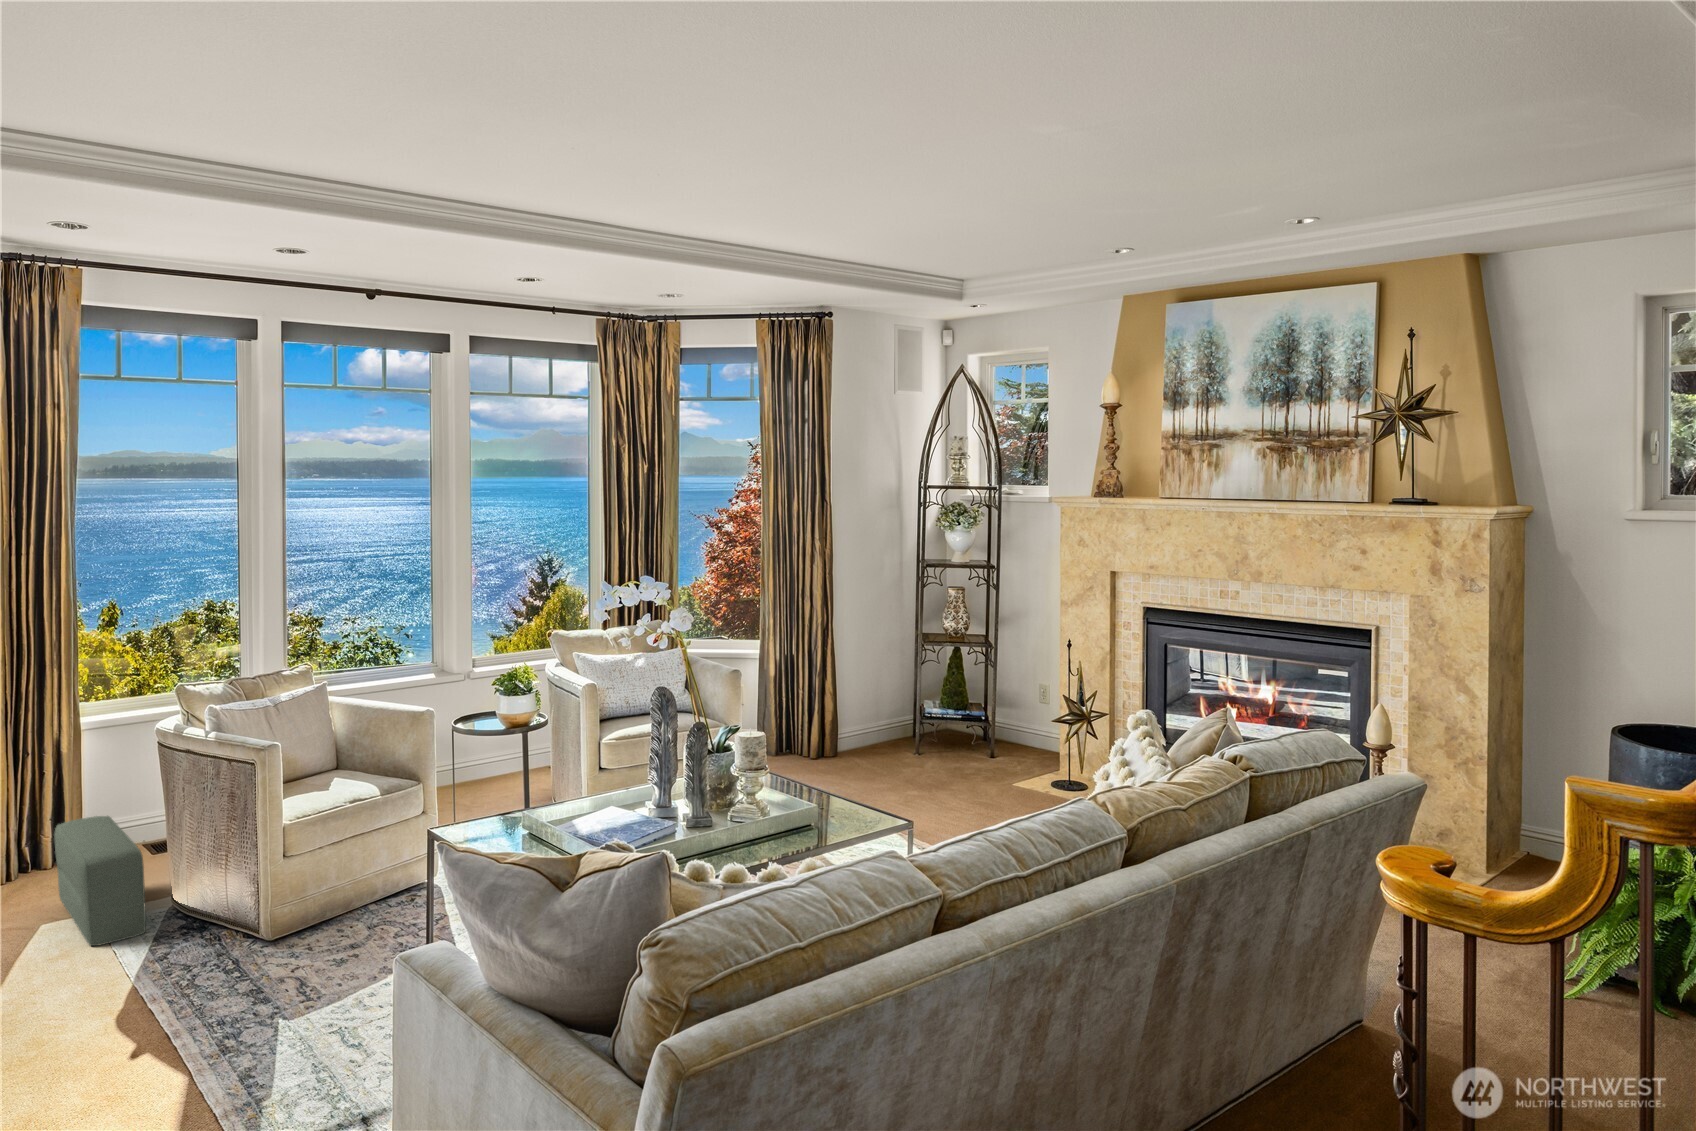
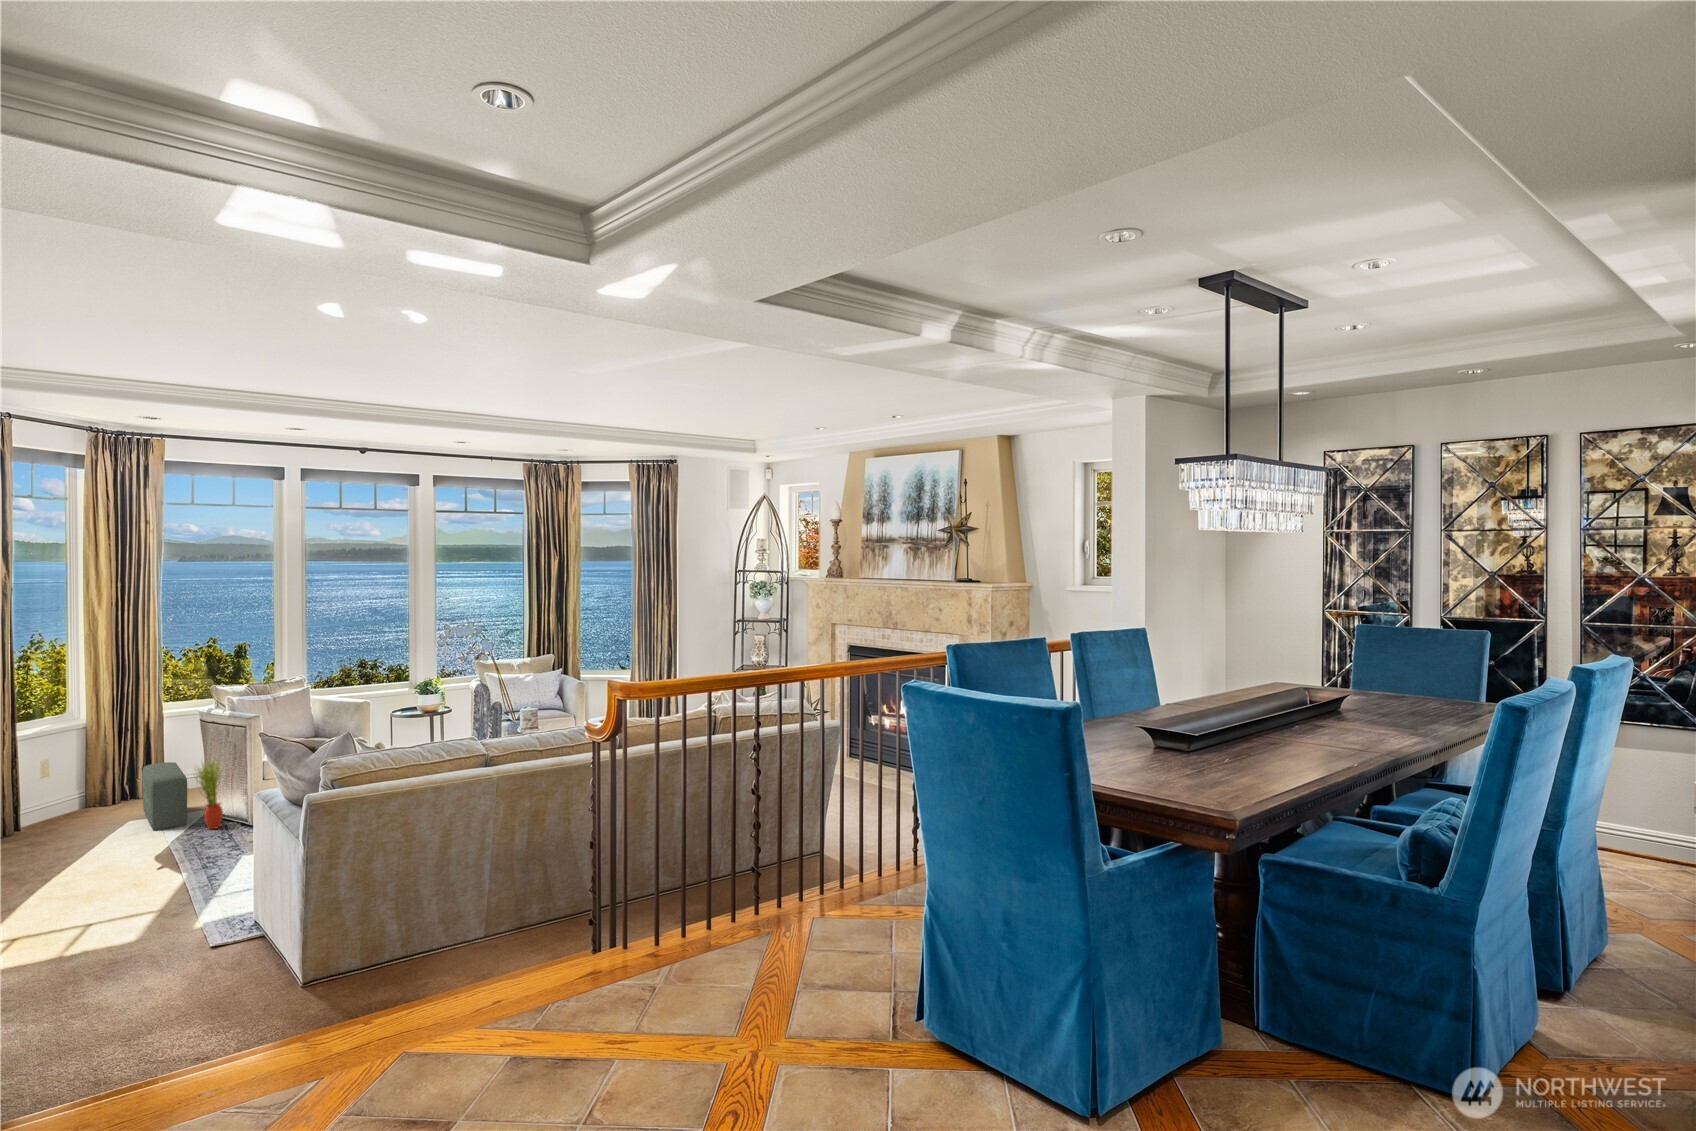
potted plant: none [158,816,213,943] -> present [196,758,223,829]

